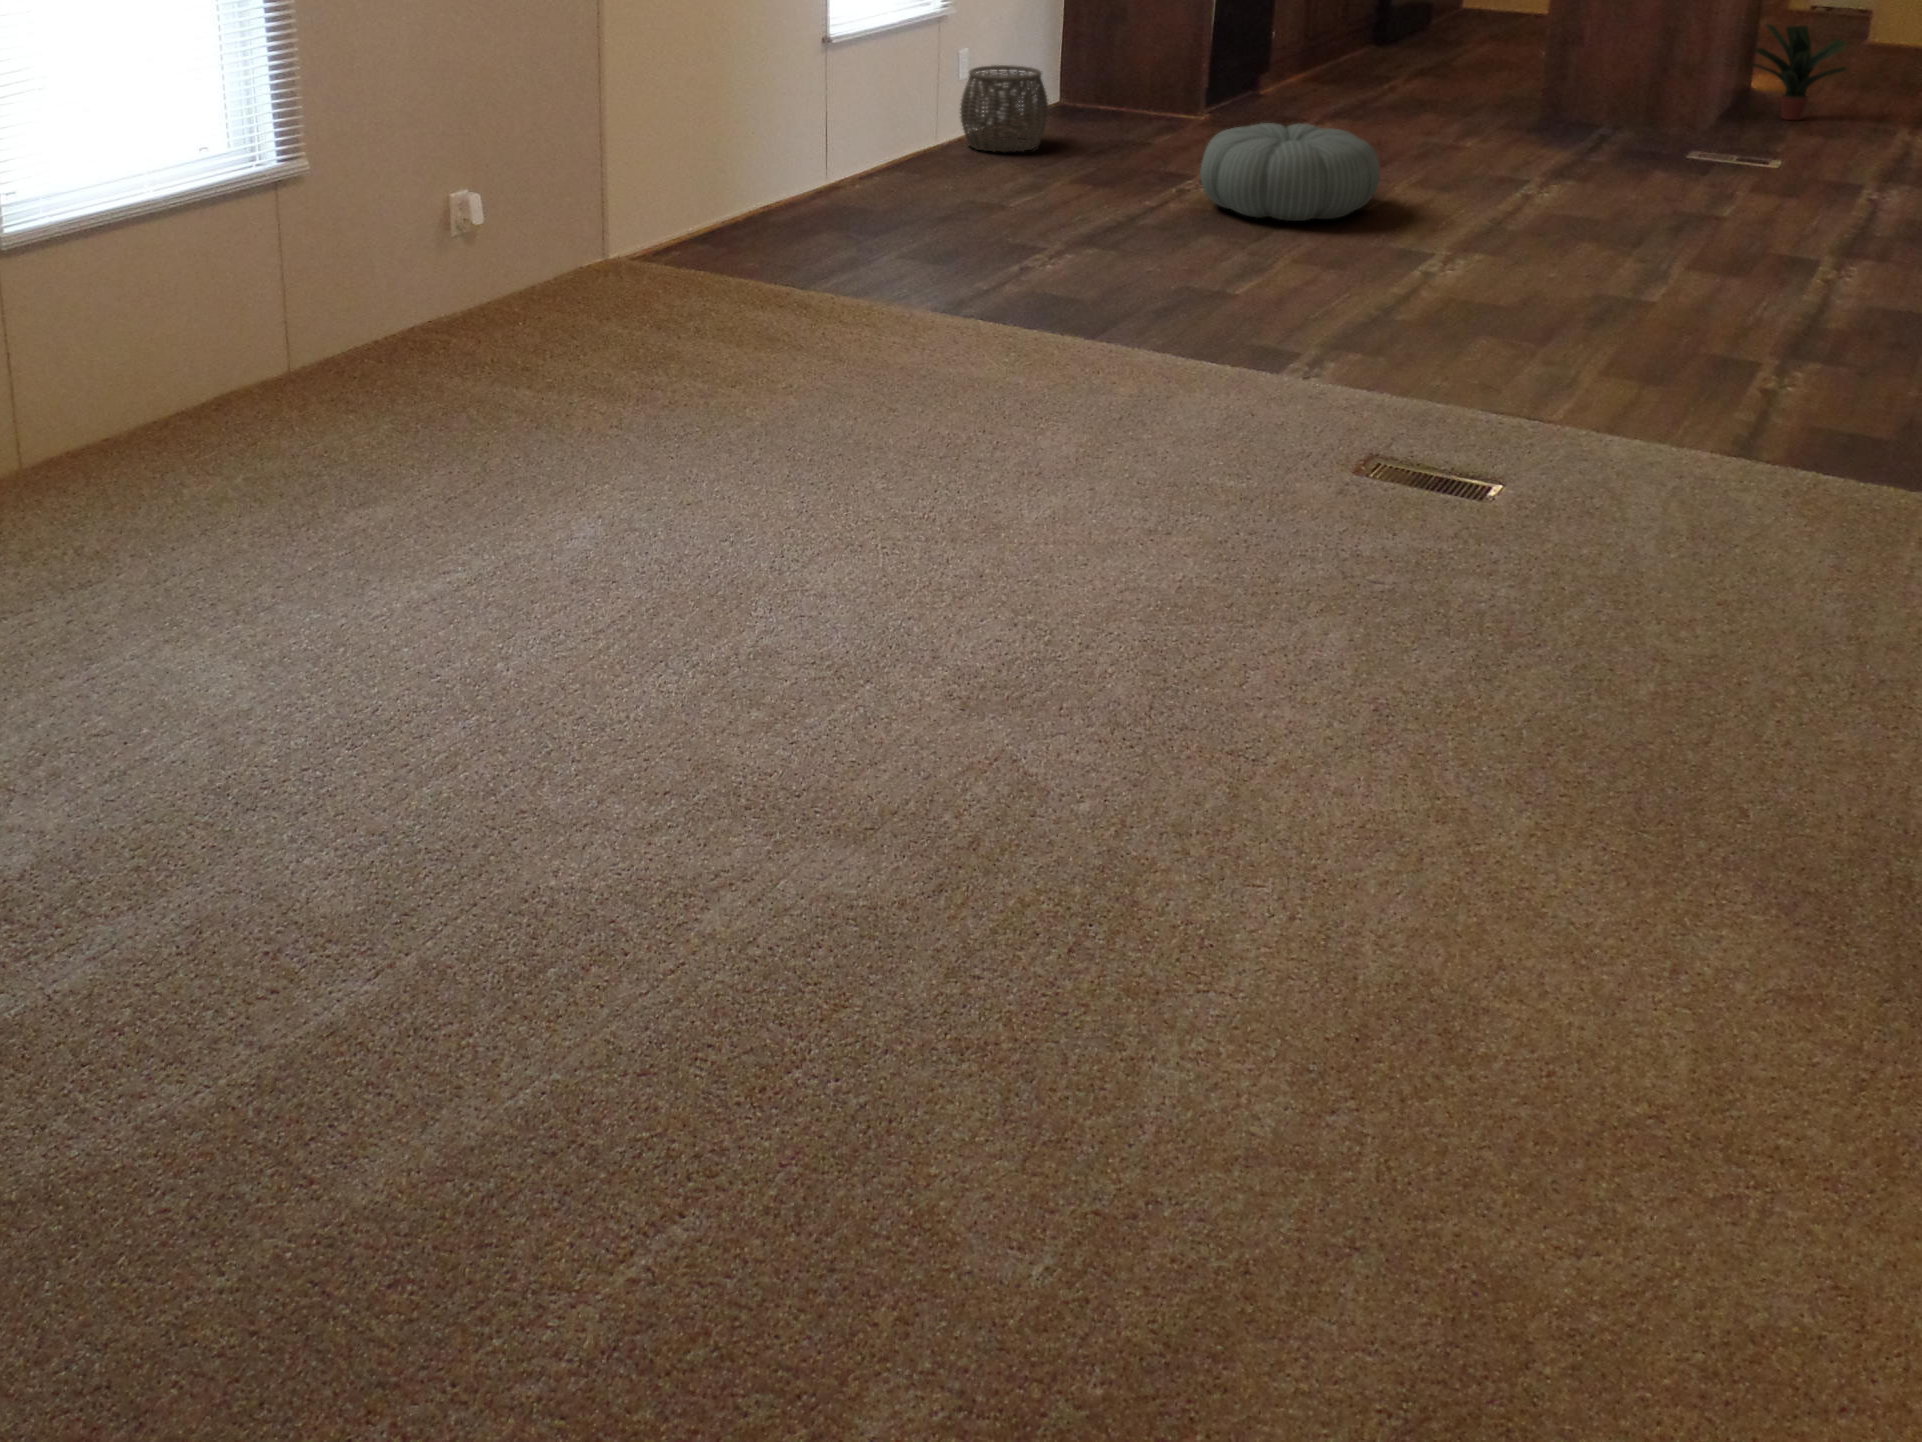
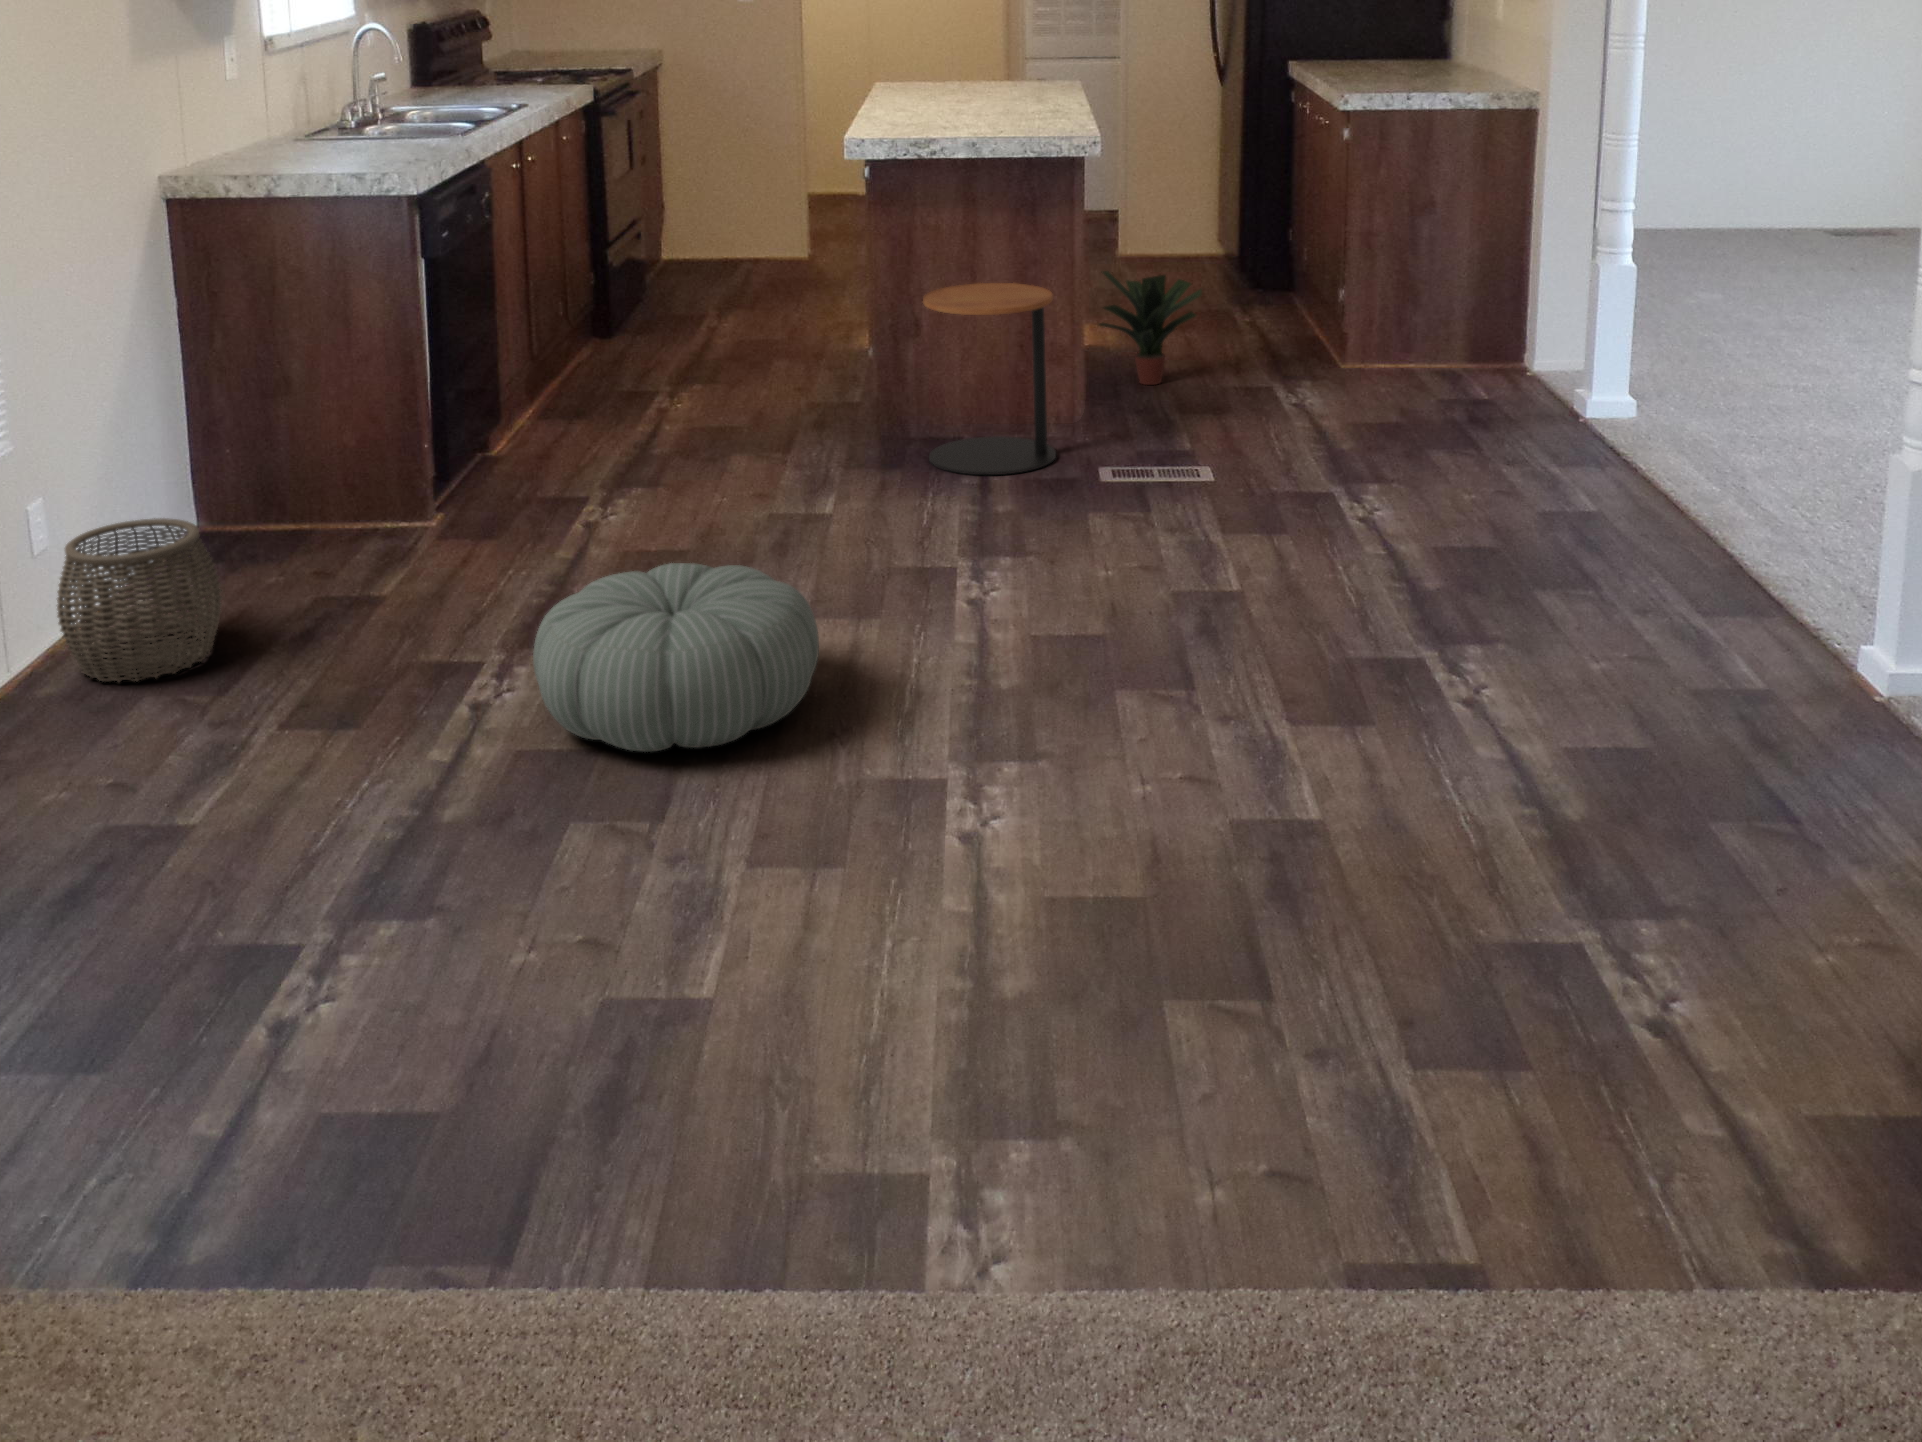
side table: none [1559,8,1678,148] -> present [923,283,1056,475]

